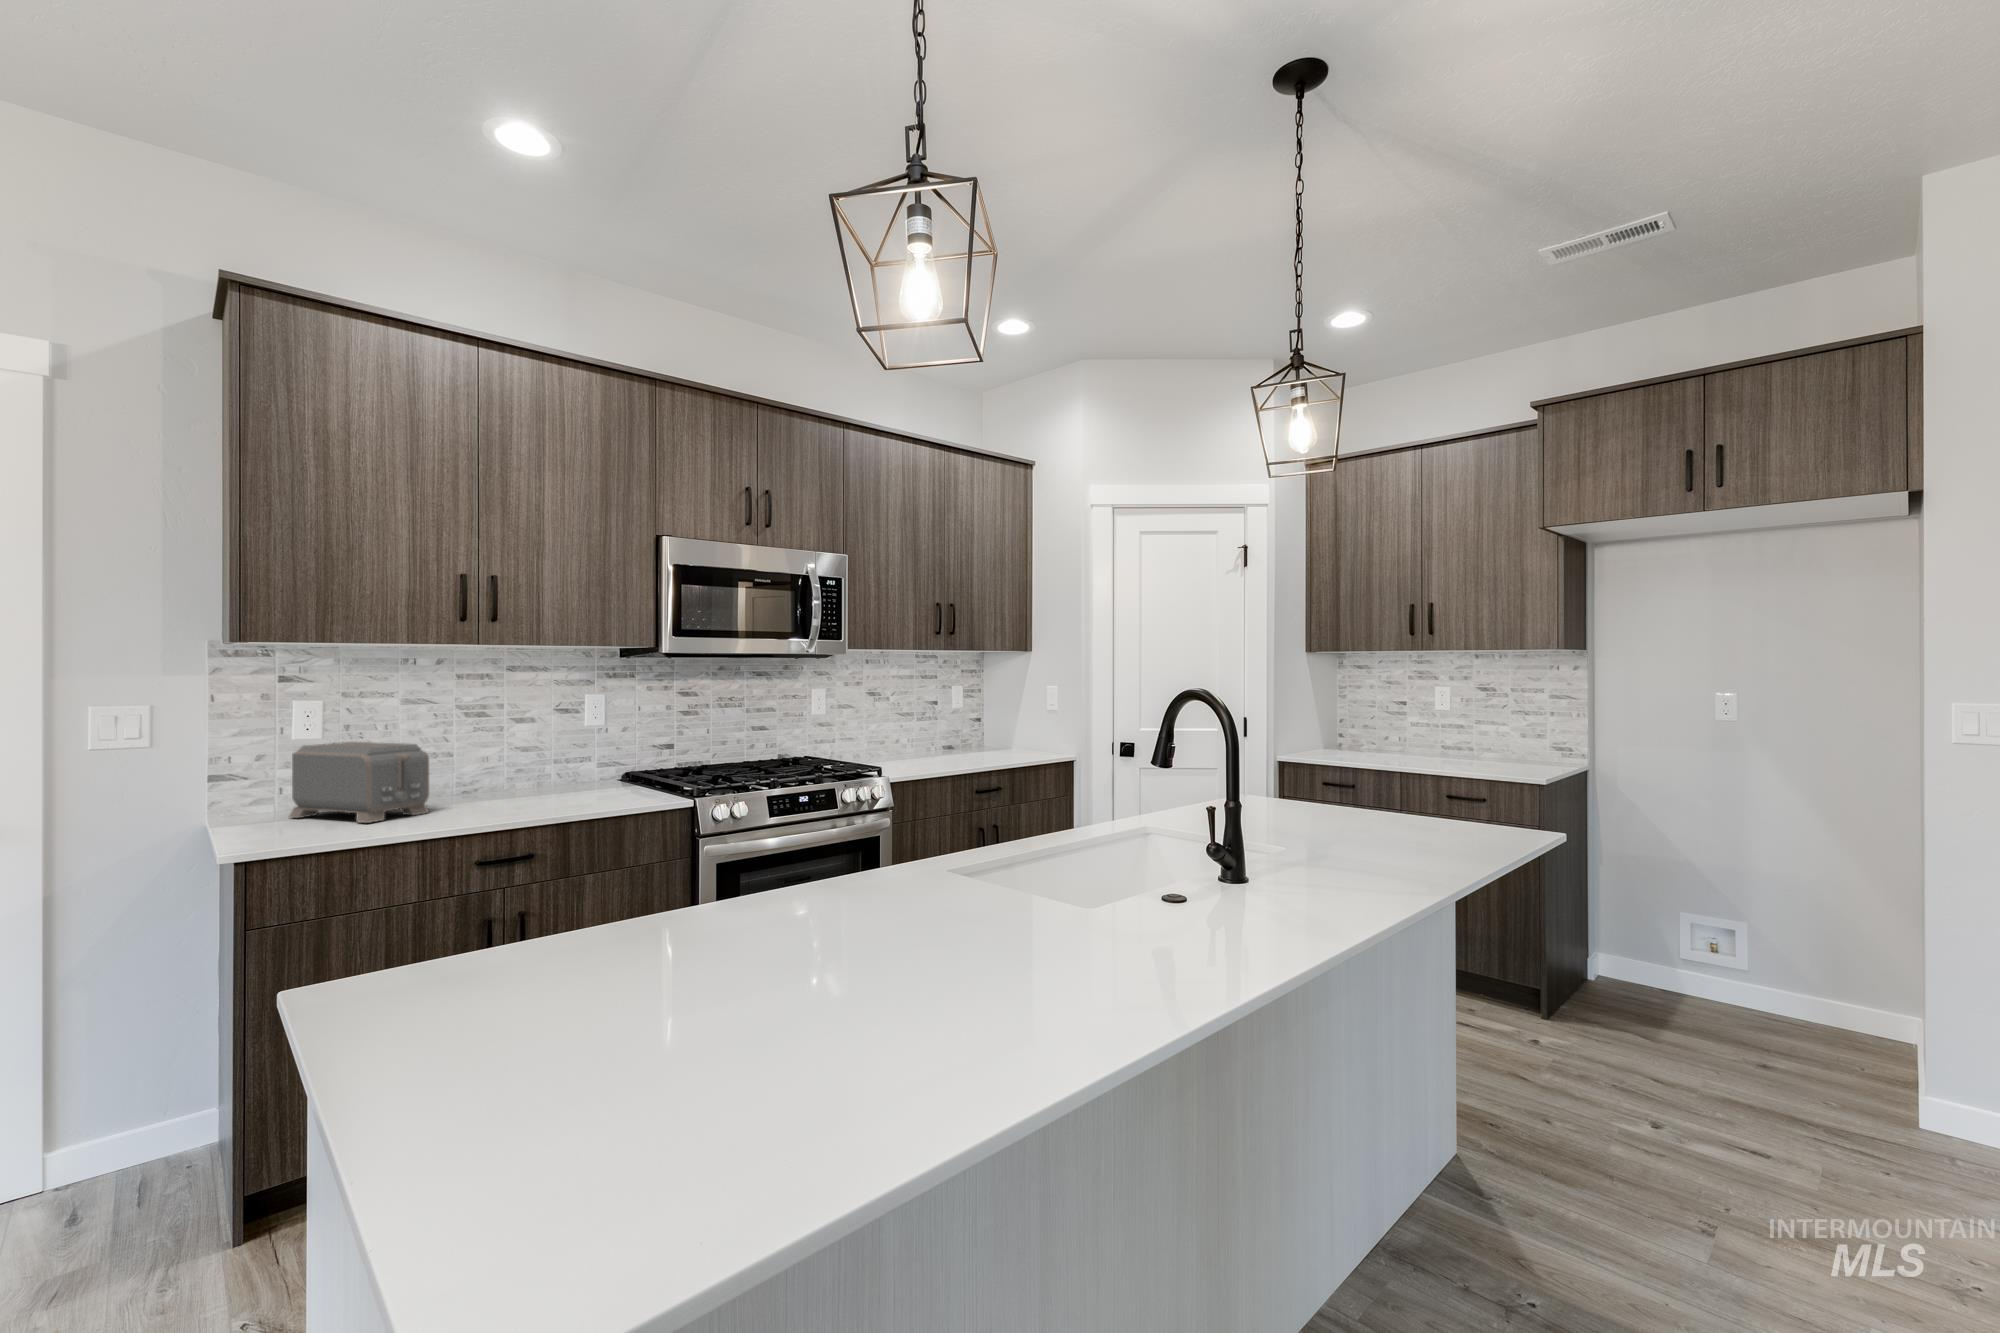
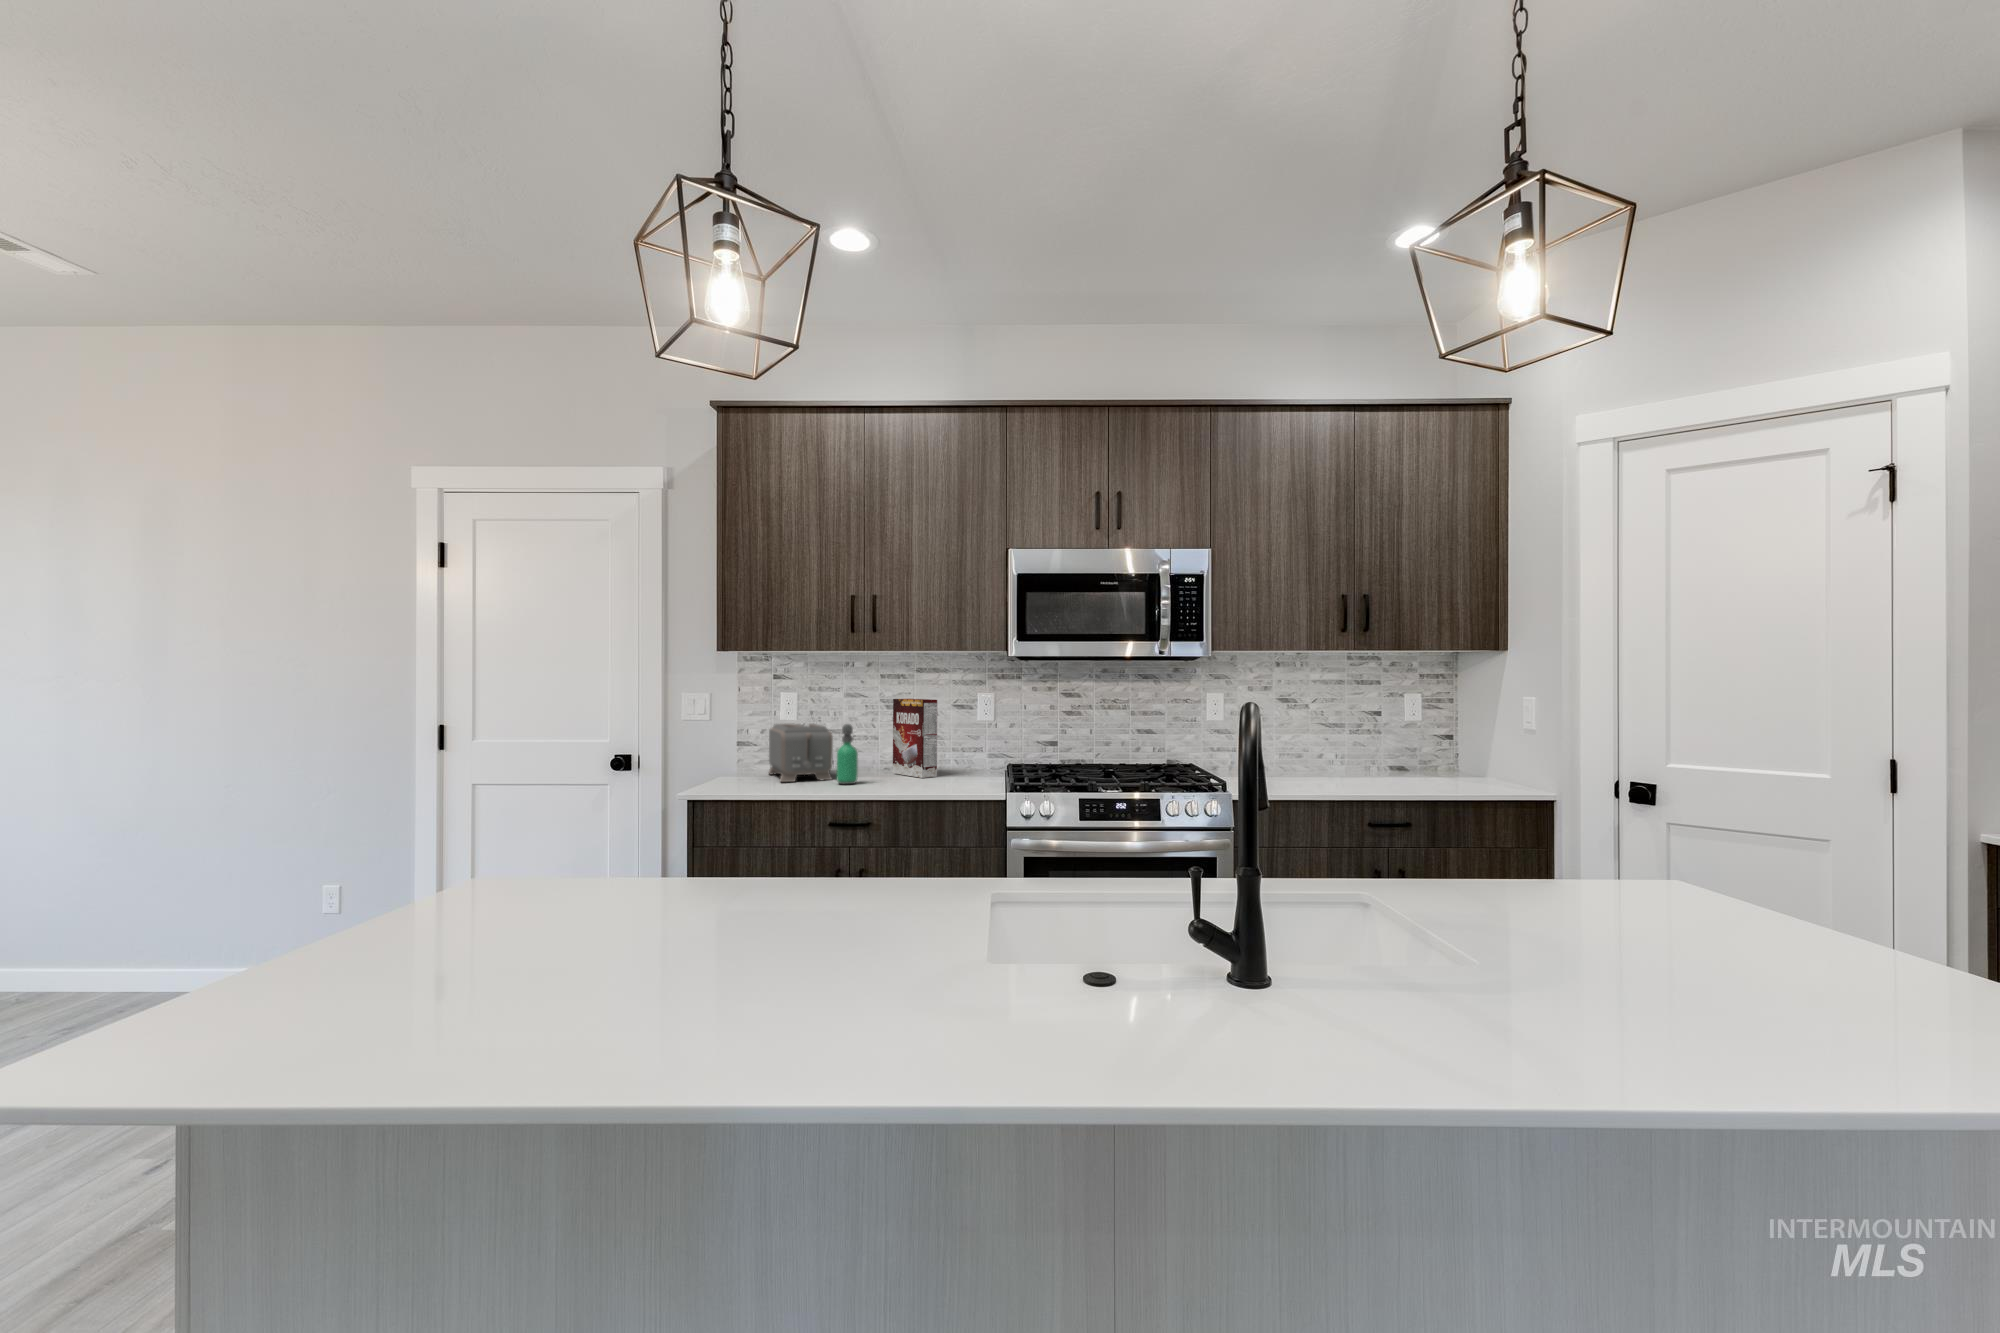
cereal box: none [489,704,563,798] -> present [893,699,937,778]
soap dispenser: none [458,738,488,815] -> present [837,724,858,784]

